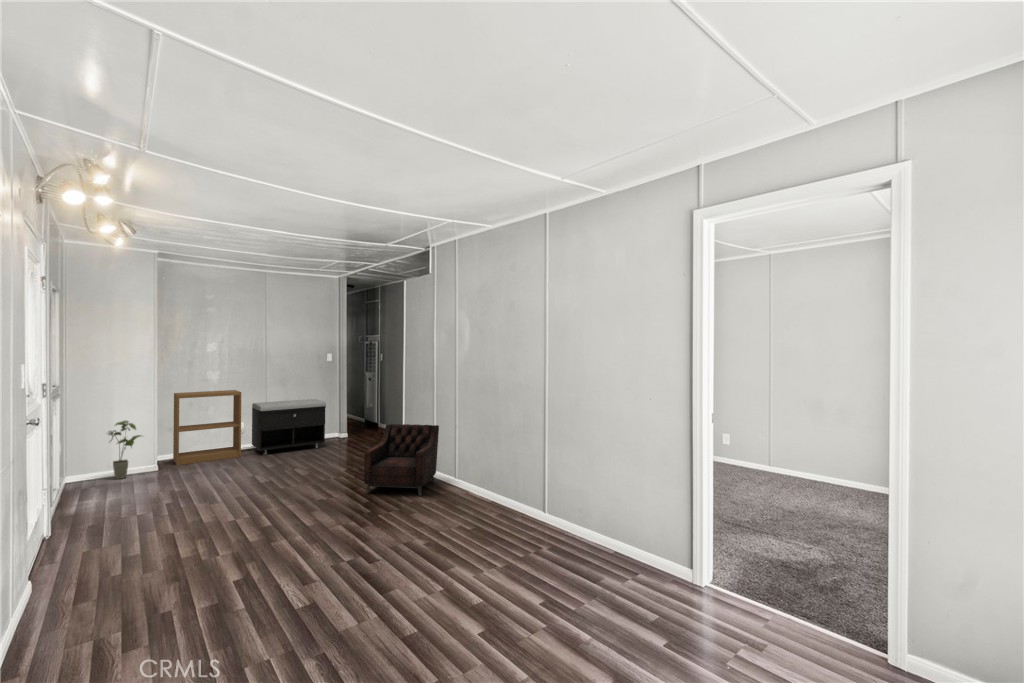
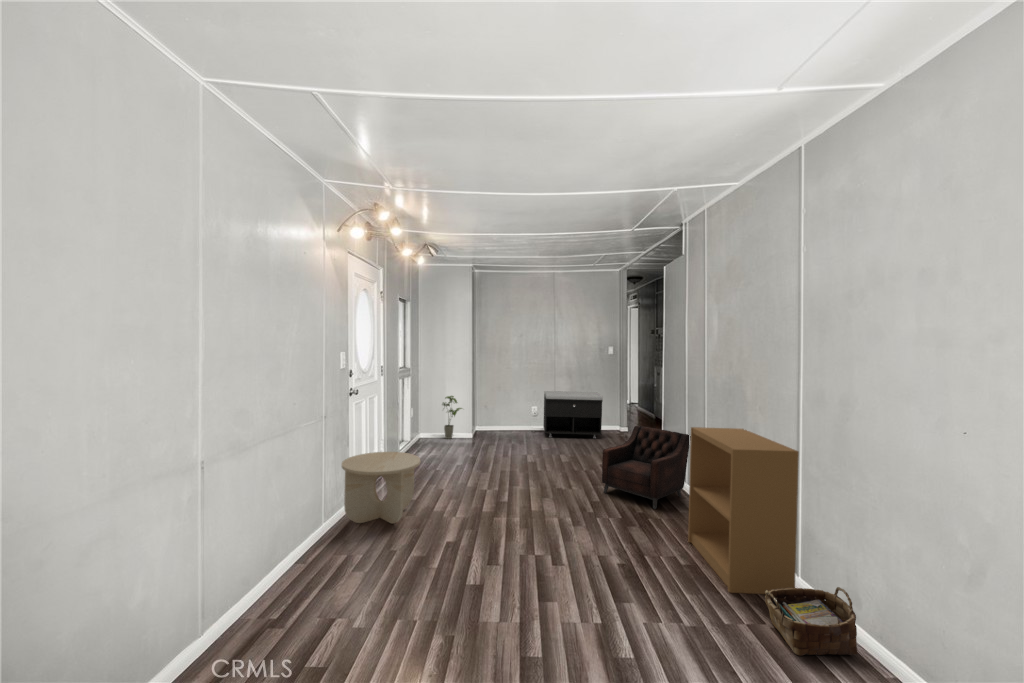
bookshelf: present [173,390,241,465] -> present [688,427,799,594]
side table: none [34,495,169,604] -> present [342,452,420,524]
woven basket: none [545,507,598,558] -> present [765,587,857,656]

